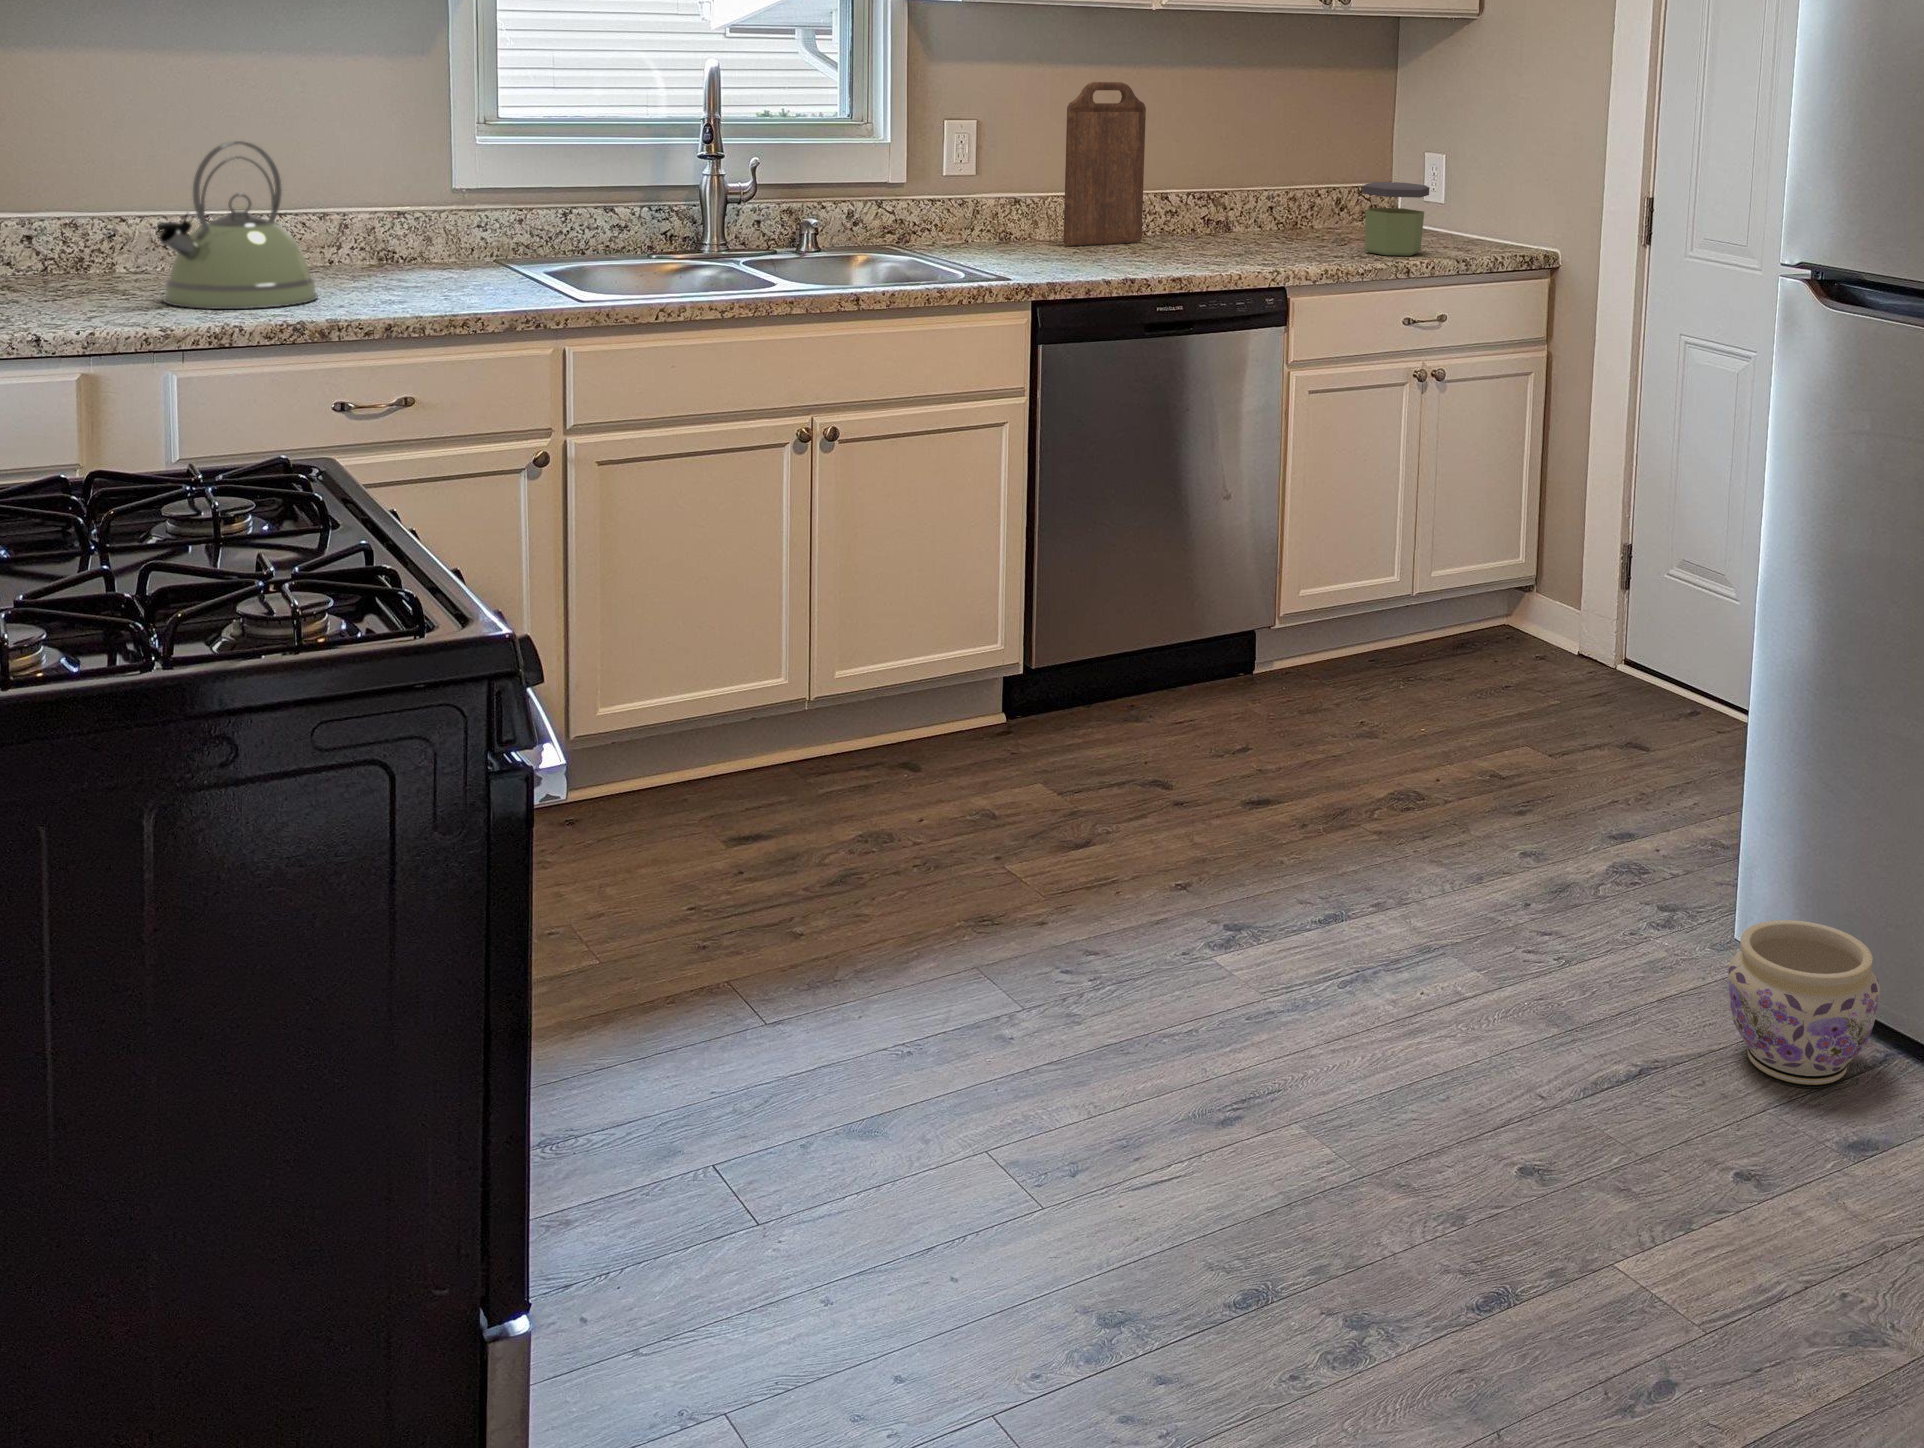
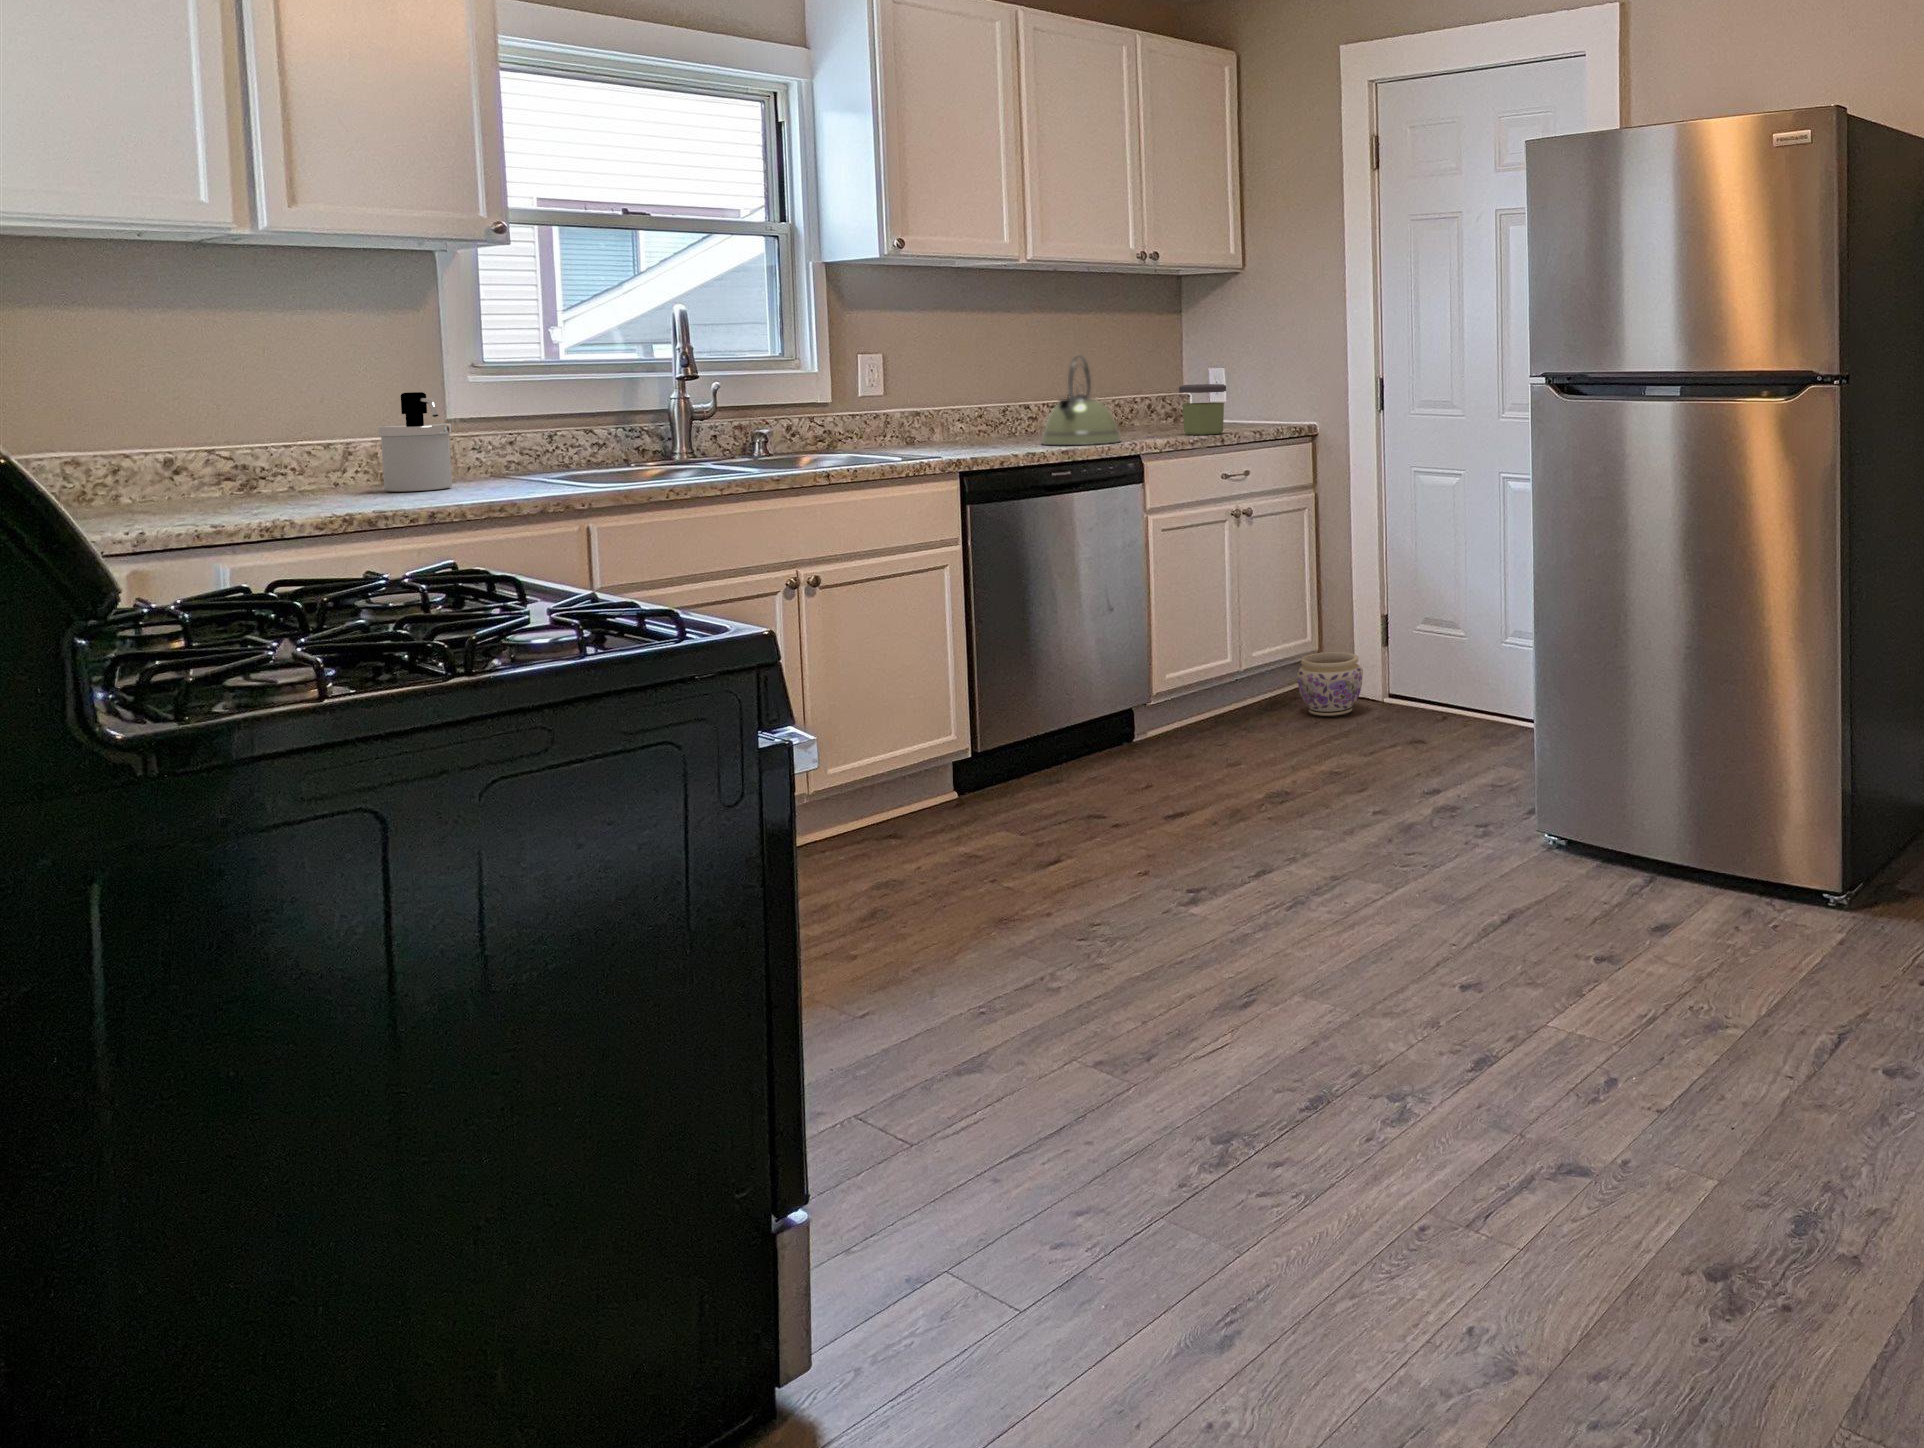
cutting board: present [1064,82,1146,246] -> none [953,321,1014,445]
kettle: present [157,141,318,309] -> present [1042,355,1120,445]
soap dispenser: none [373,159,449,278] -> present [378,392,452,492]
planter: present [1728,920,1880,1088] -> present [1297,652,1363,717]

